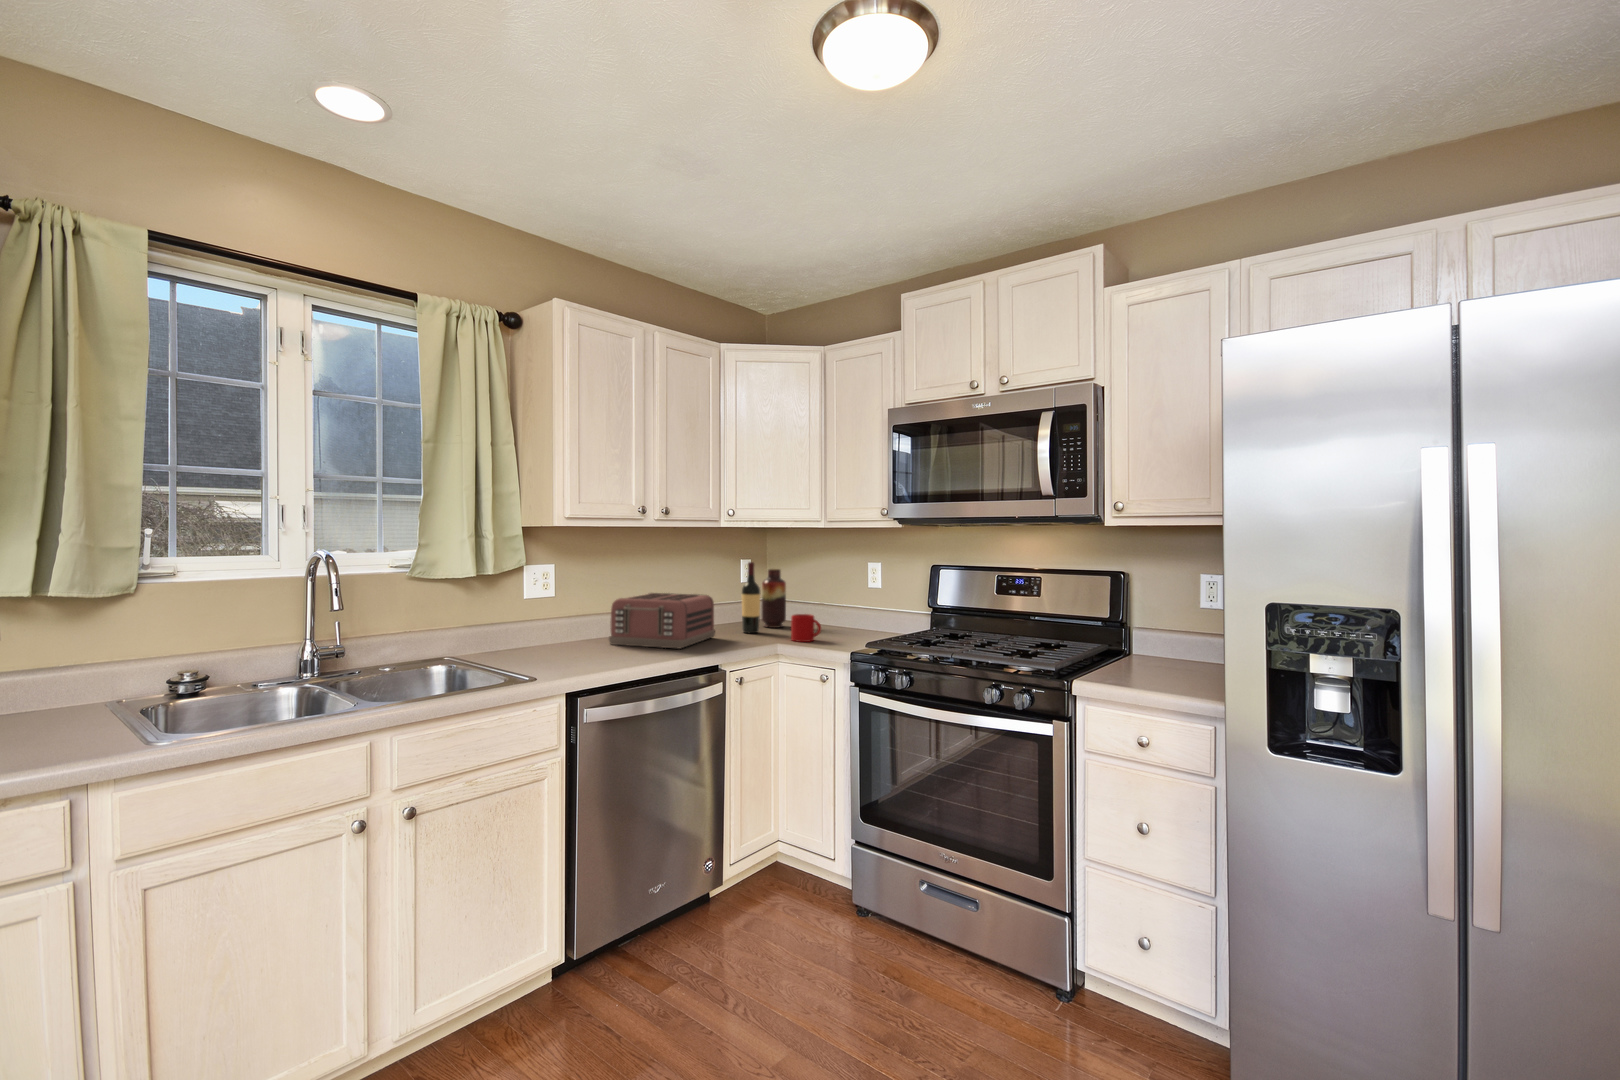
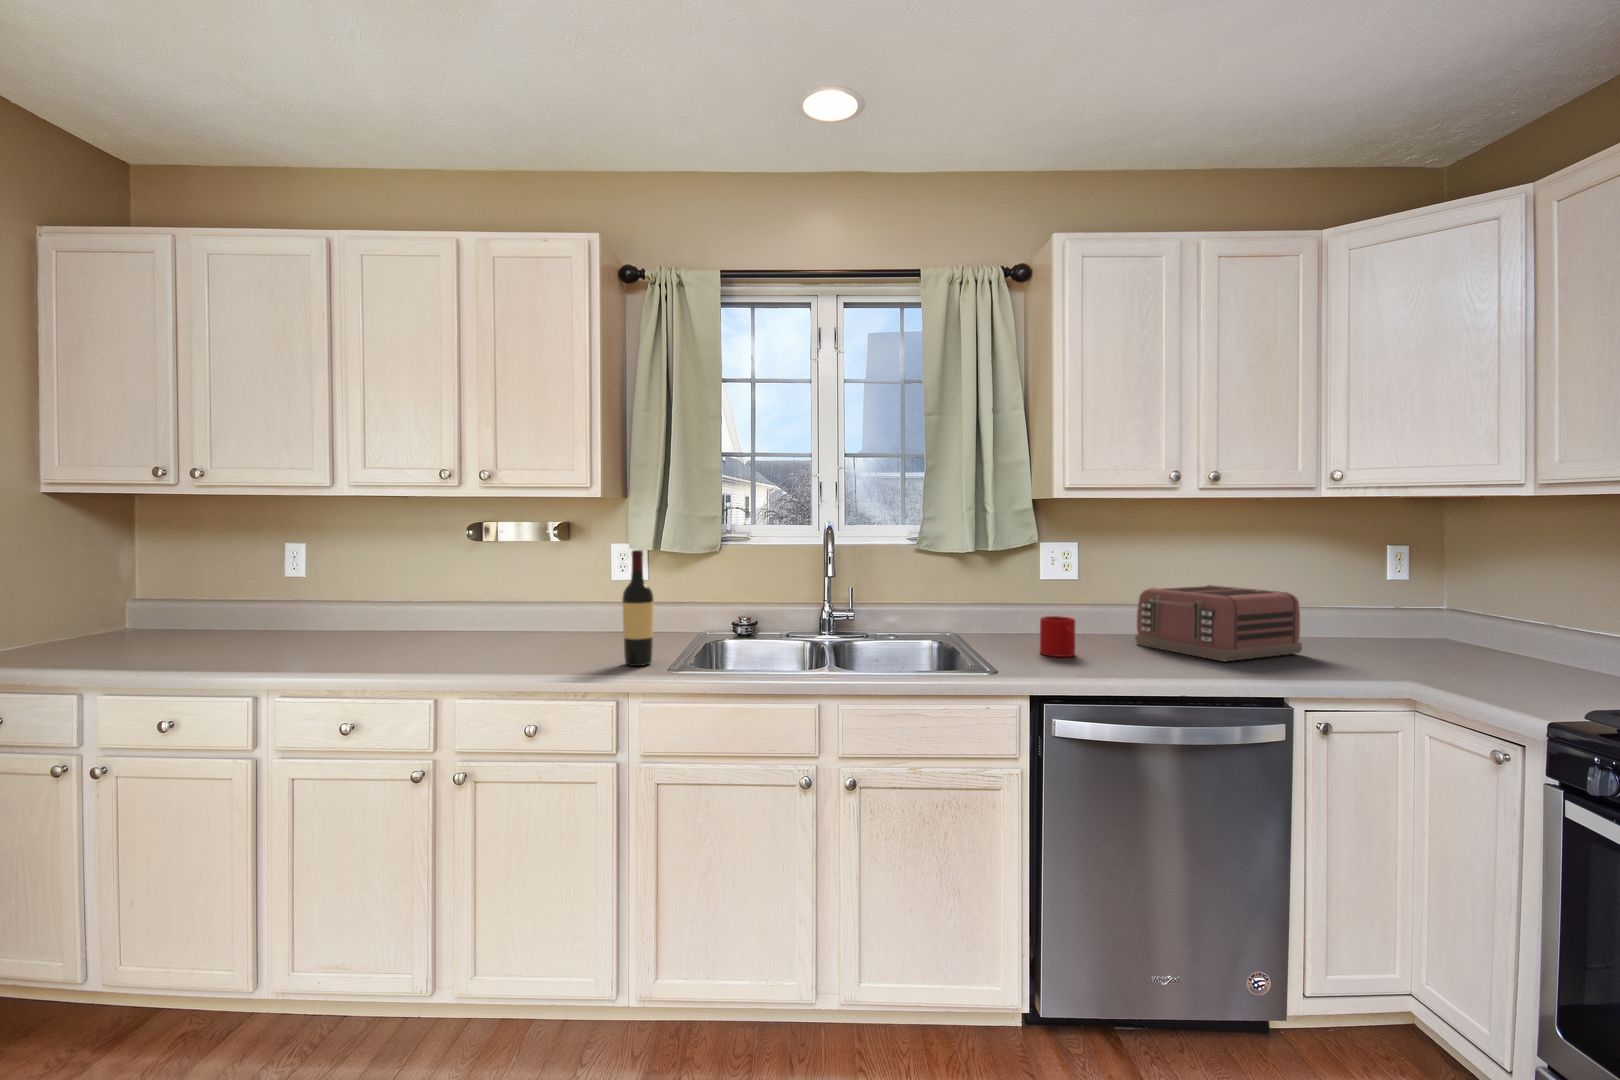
wine bottle: present [742,562,760,633] -> present [622,550,654,666]
vase: present [762,569,786,628] -> none [1409,561,1459,654]
mug: present [791,614,821,642] -> present [1040,616,1075,657]

